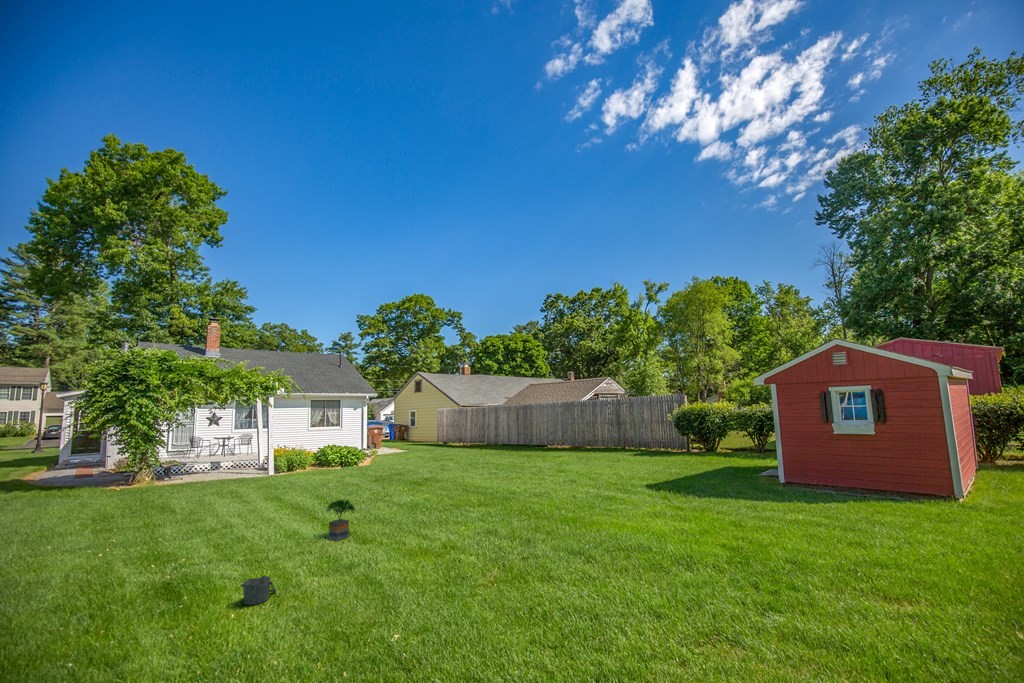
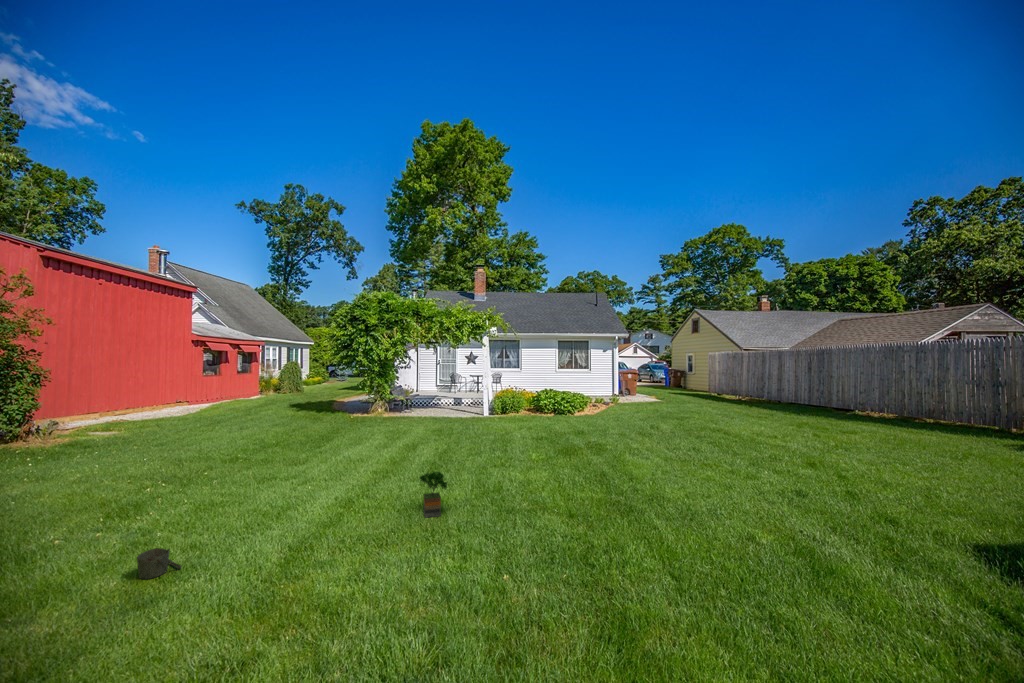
bucket: present [241,576,276,605] -> present [137,548,182,579]

